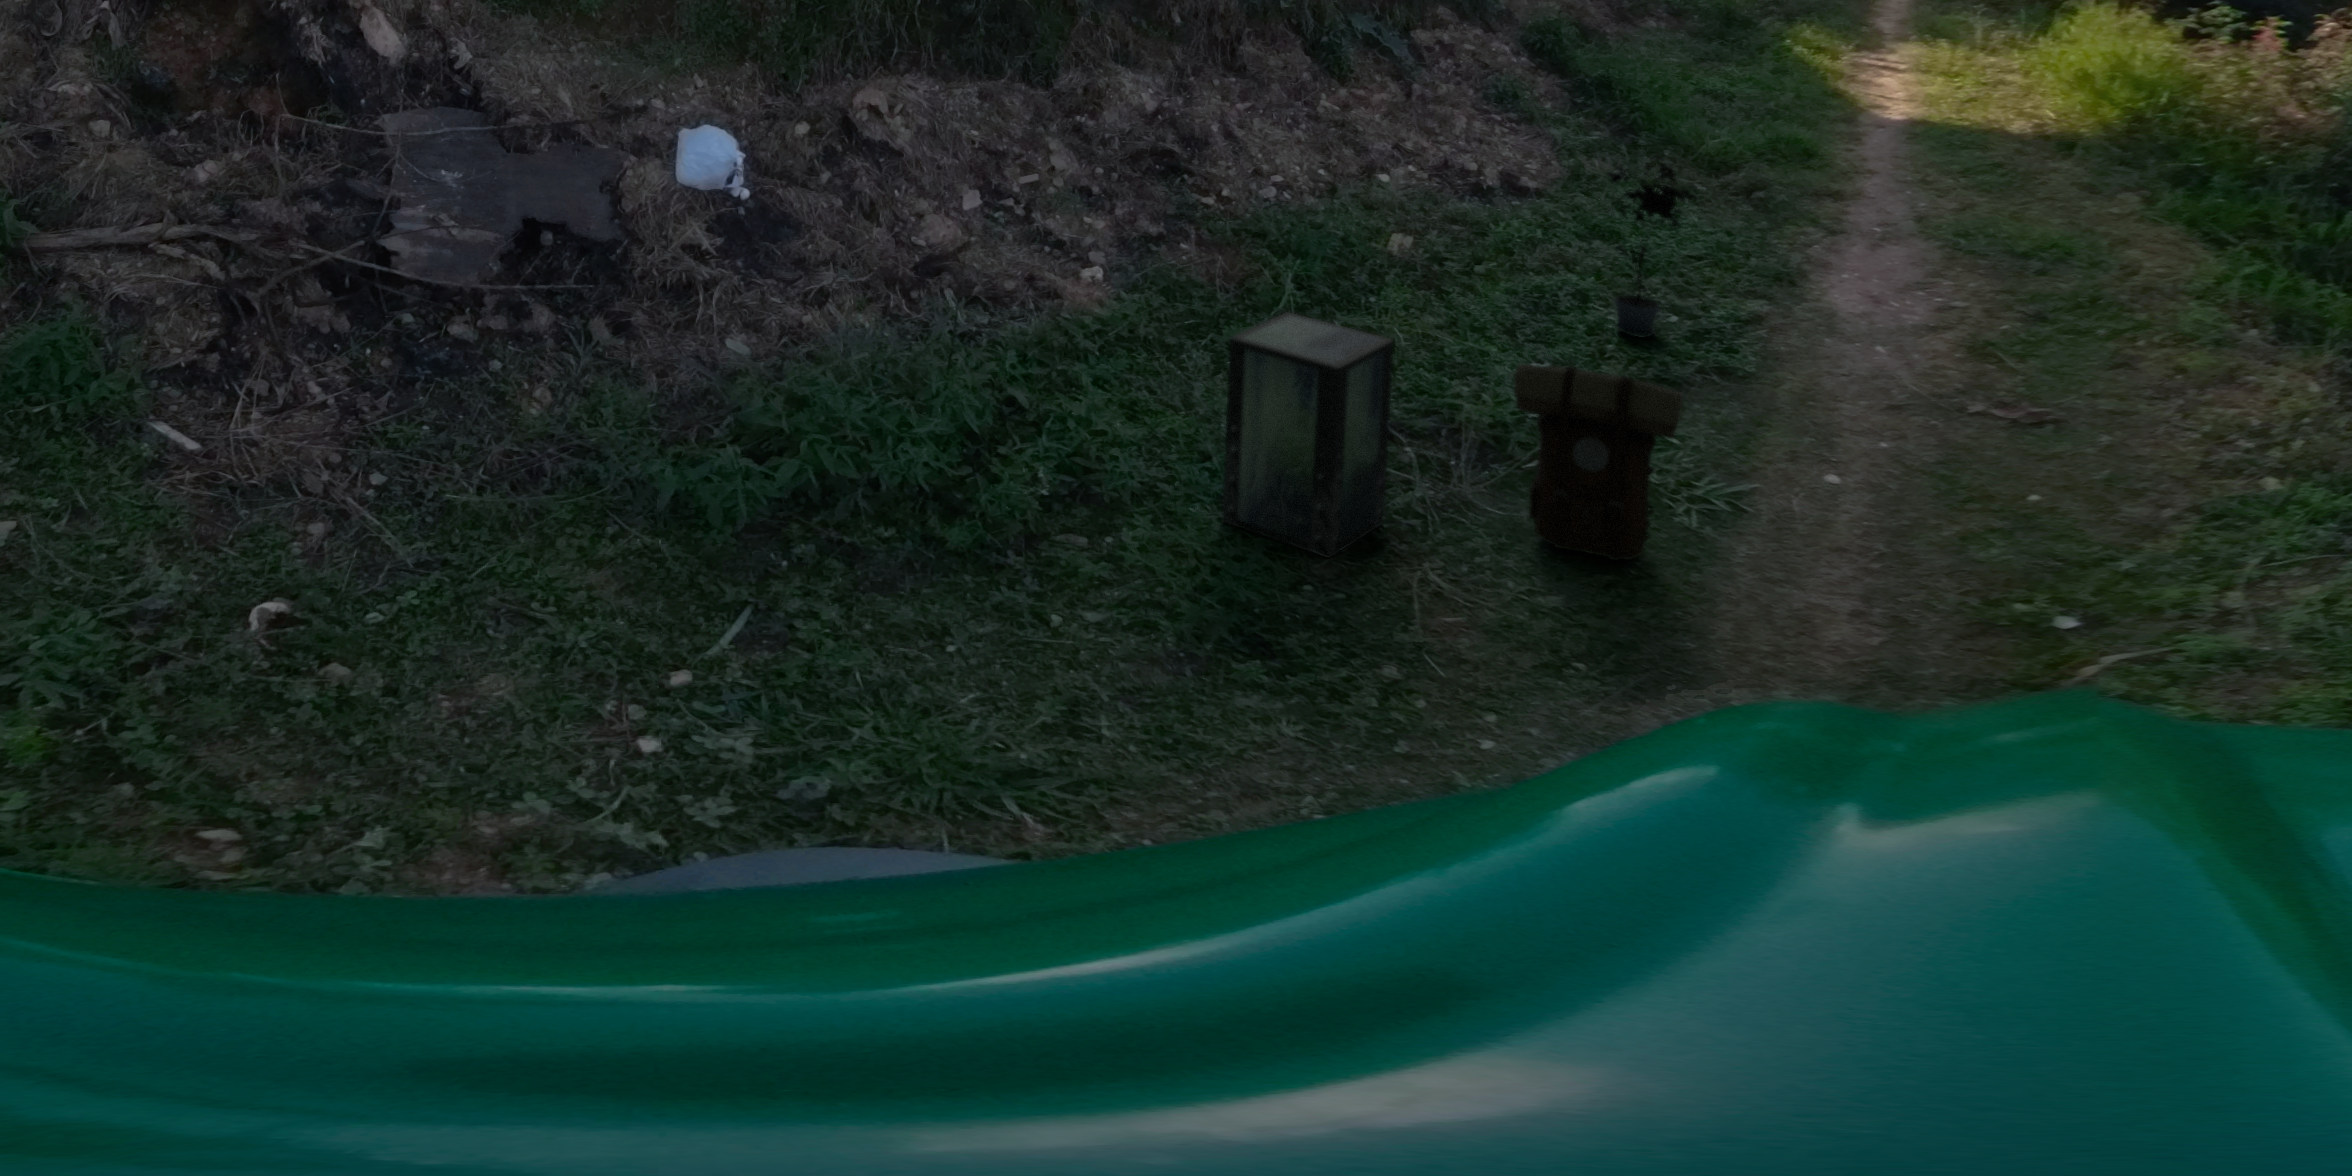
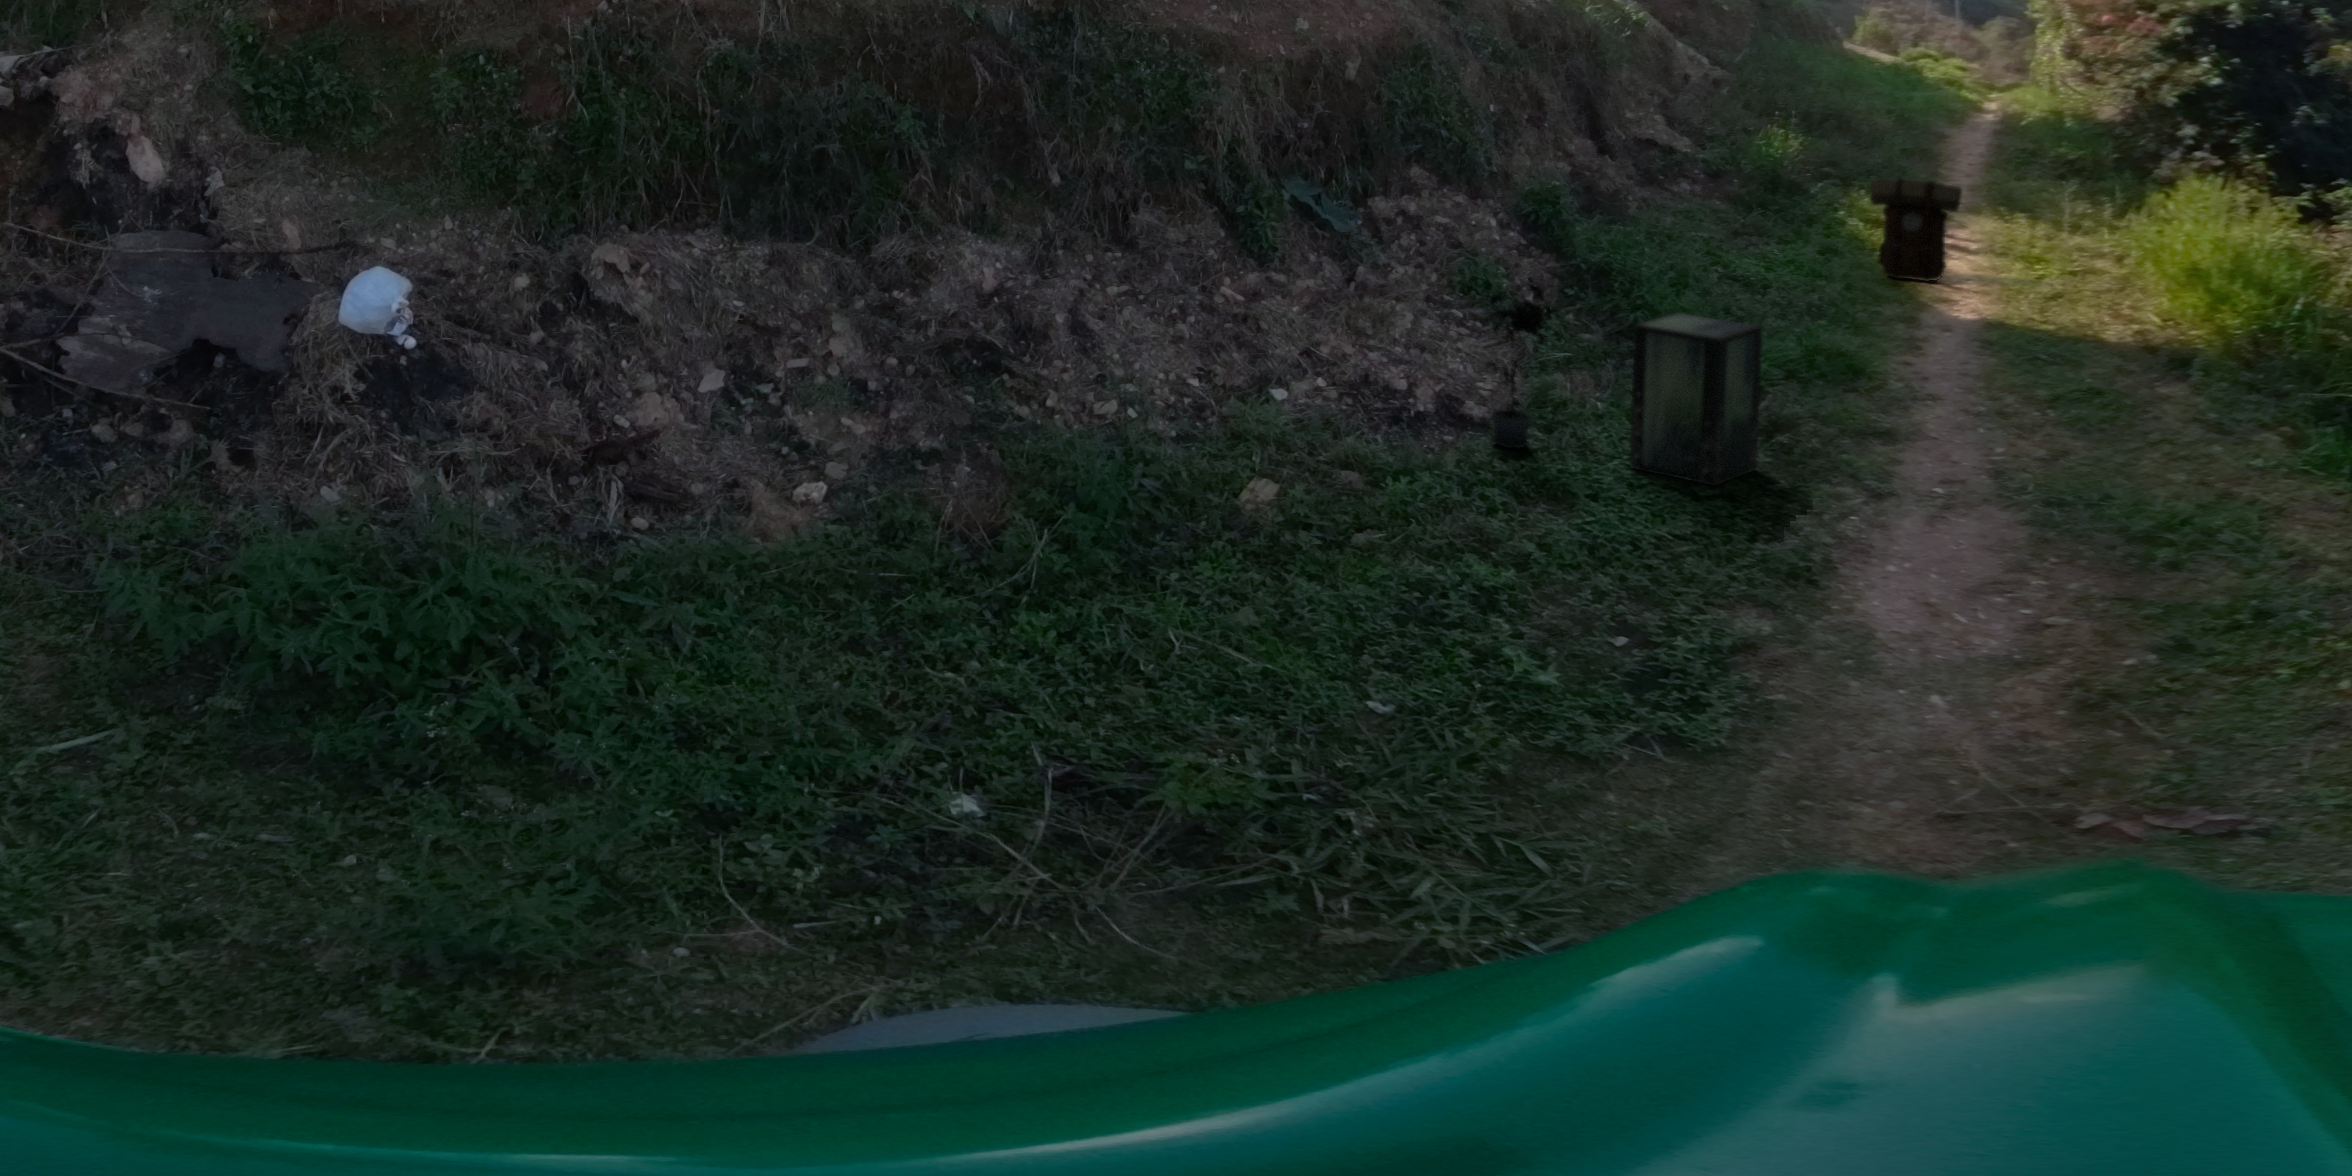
storage box: present [1222,312,1394,558] -> present [1630,313,1762,486]
backpack: present [1514,364,1683,560] -> present [1869,179,1962,281]

